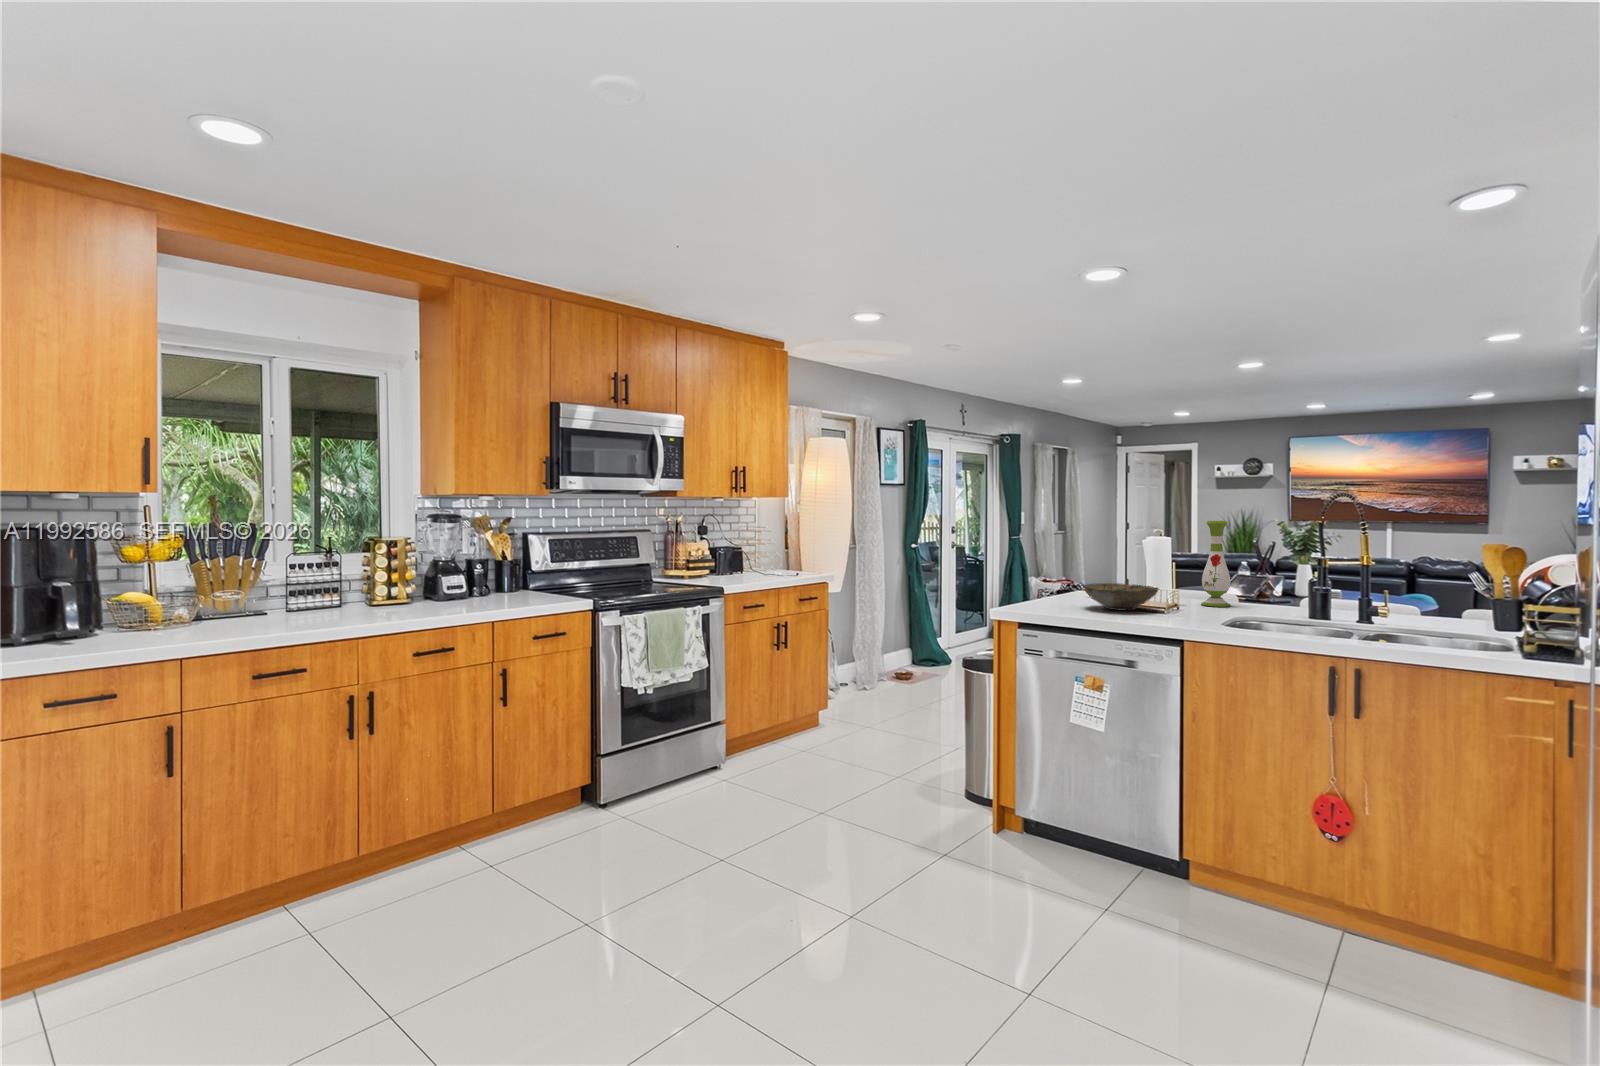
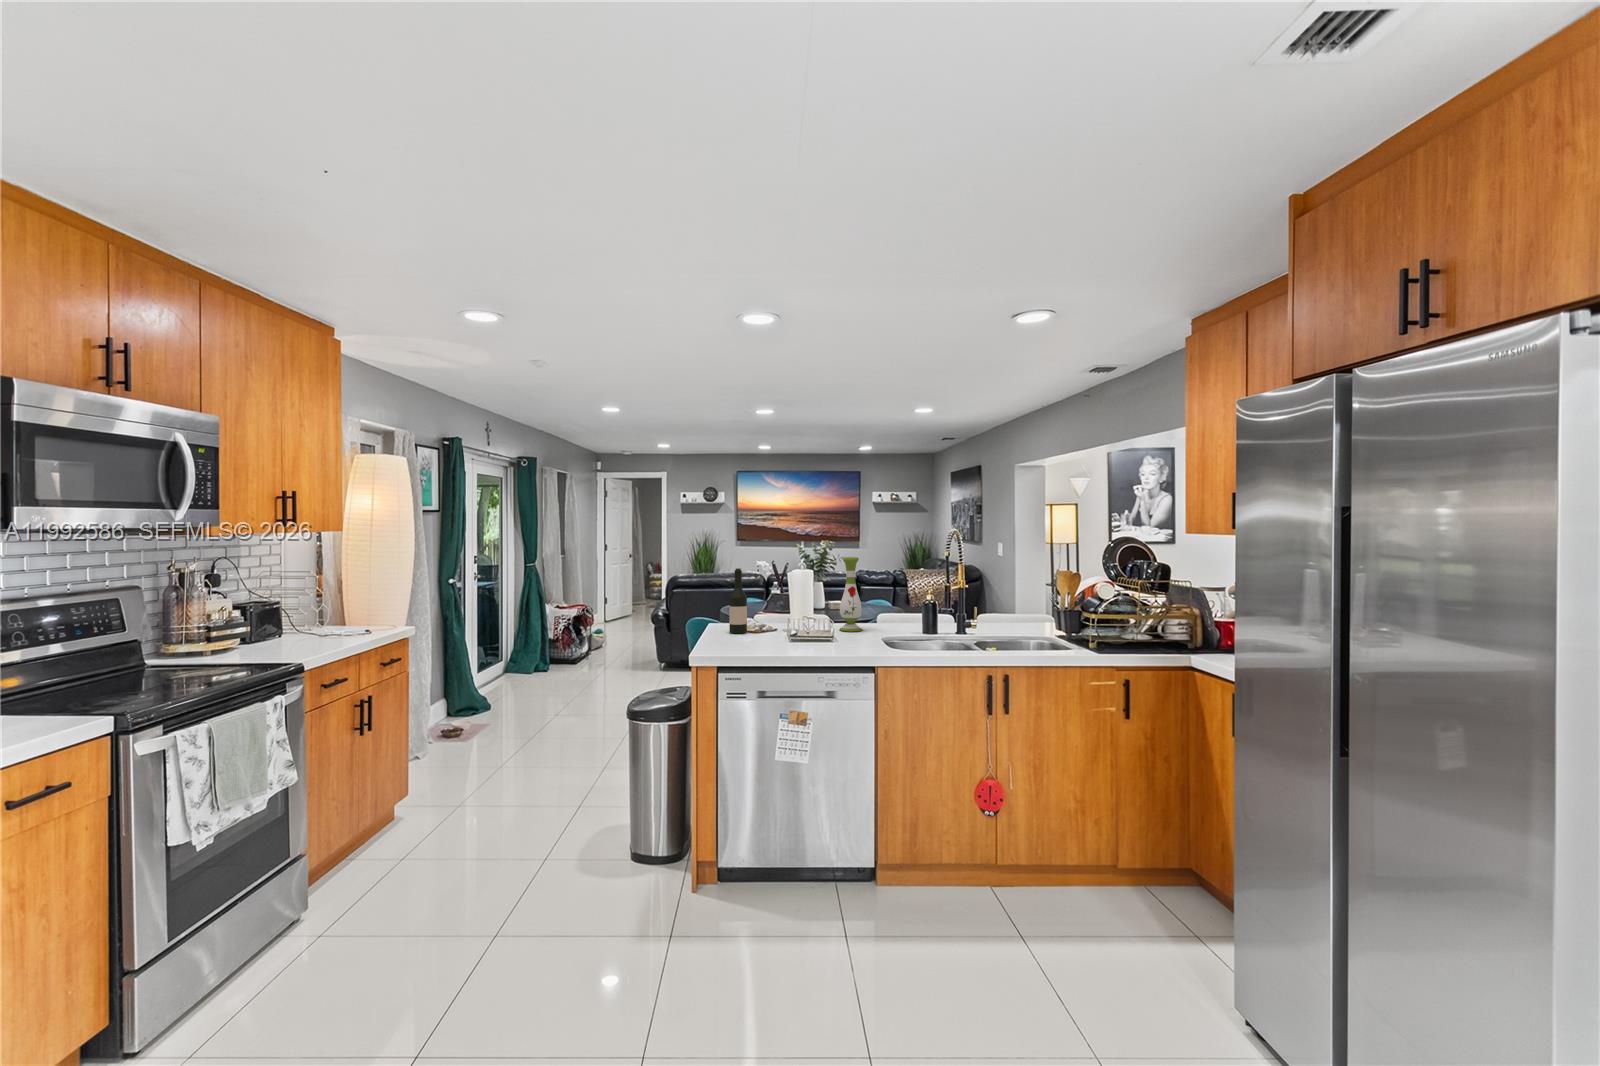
wine bottle: none [1072,531,1092,598] -> present [729,568,747,634]
bowl: present [1084,583,1158,610] -> none [765,618,830,645]

